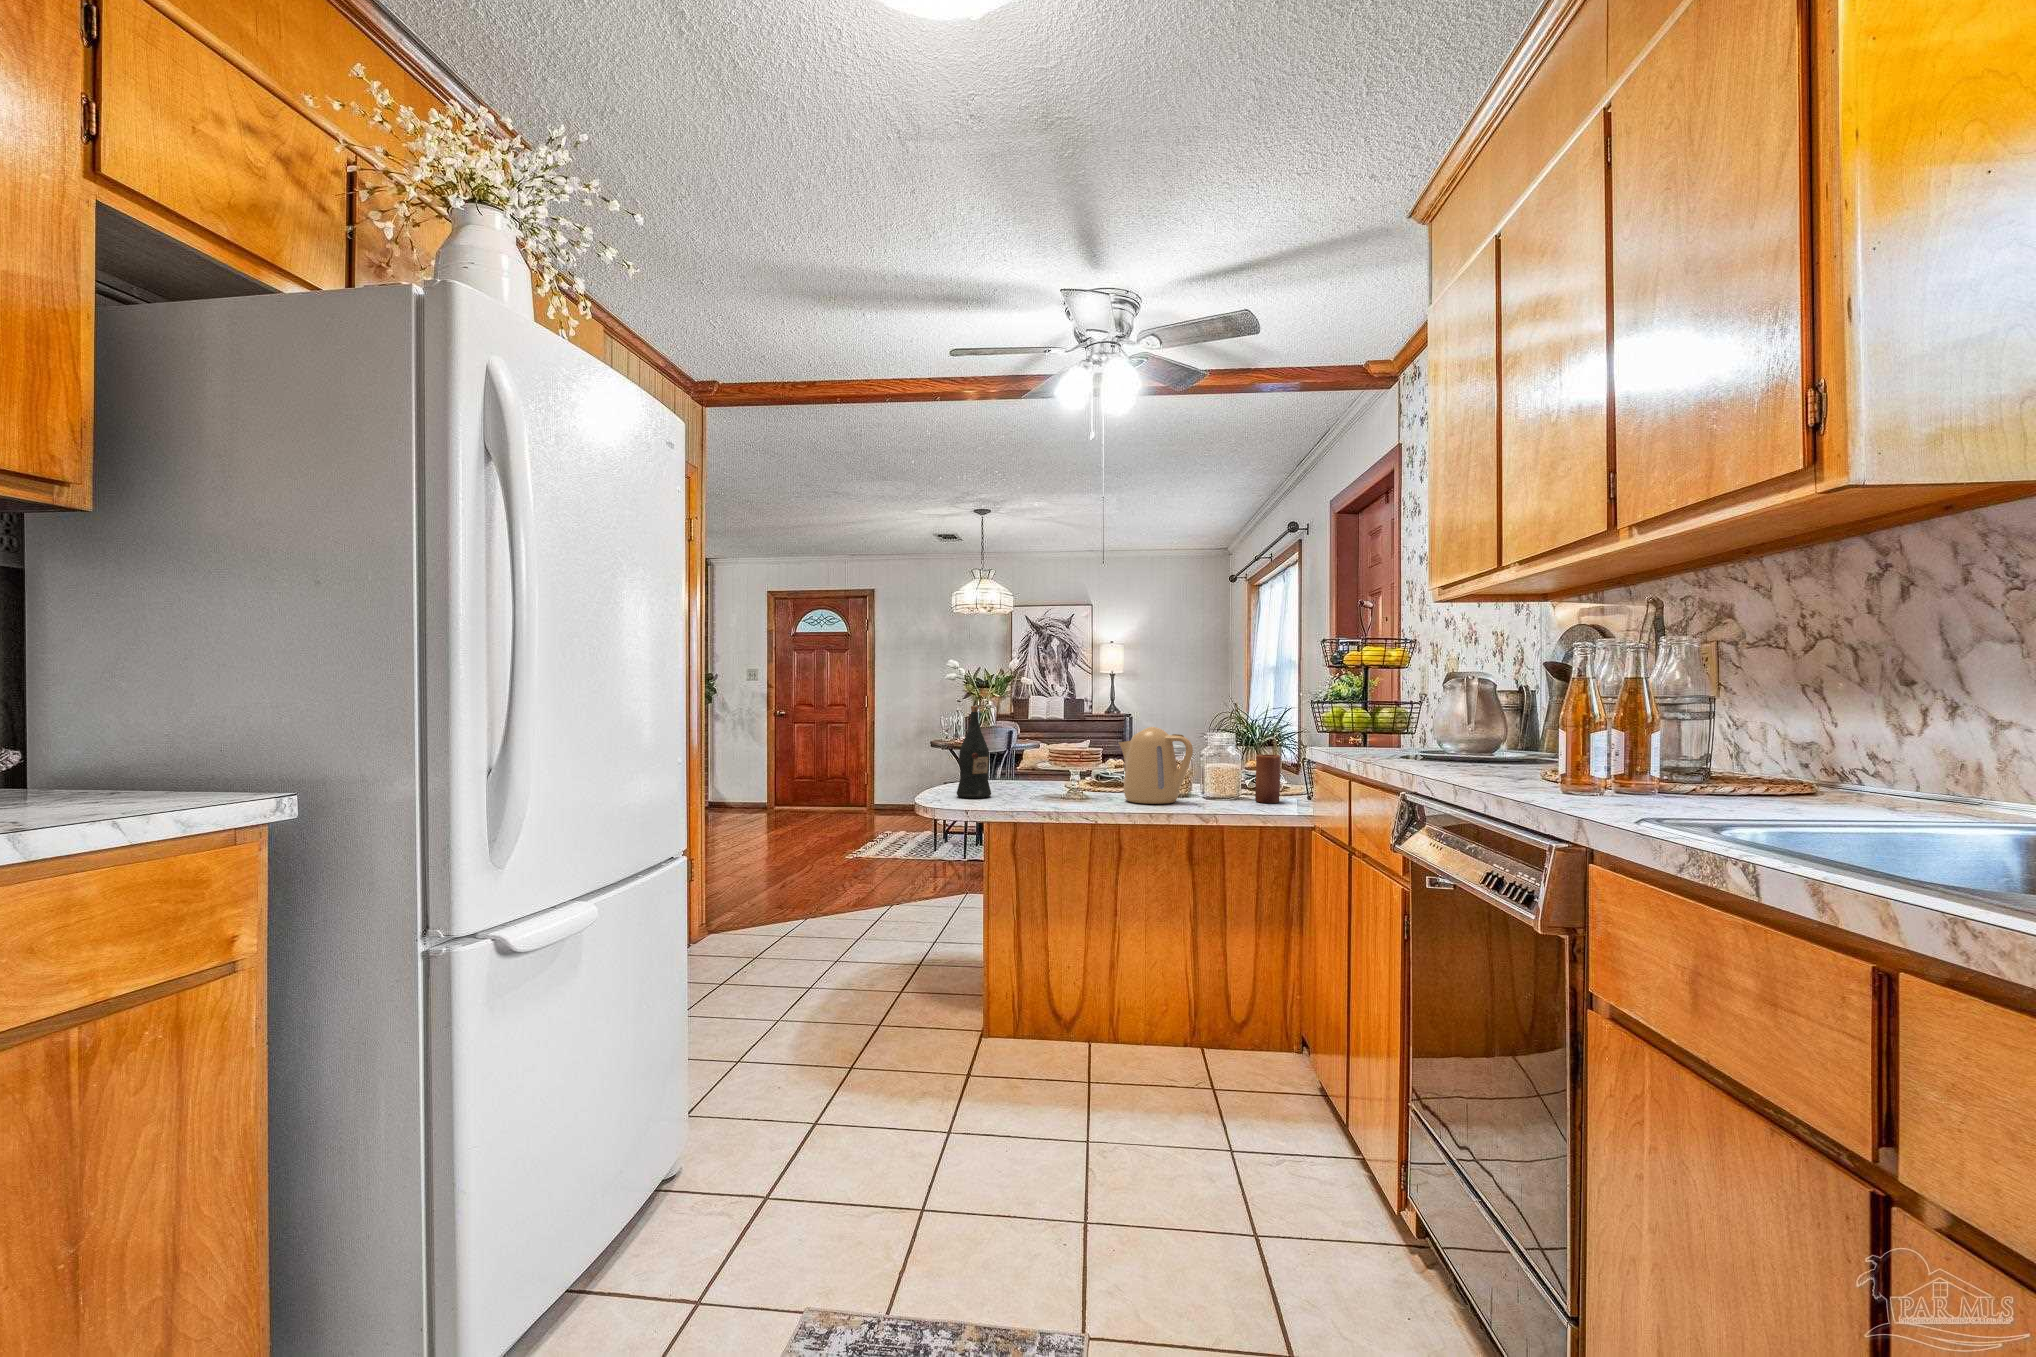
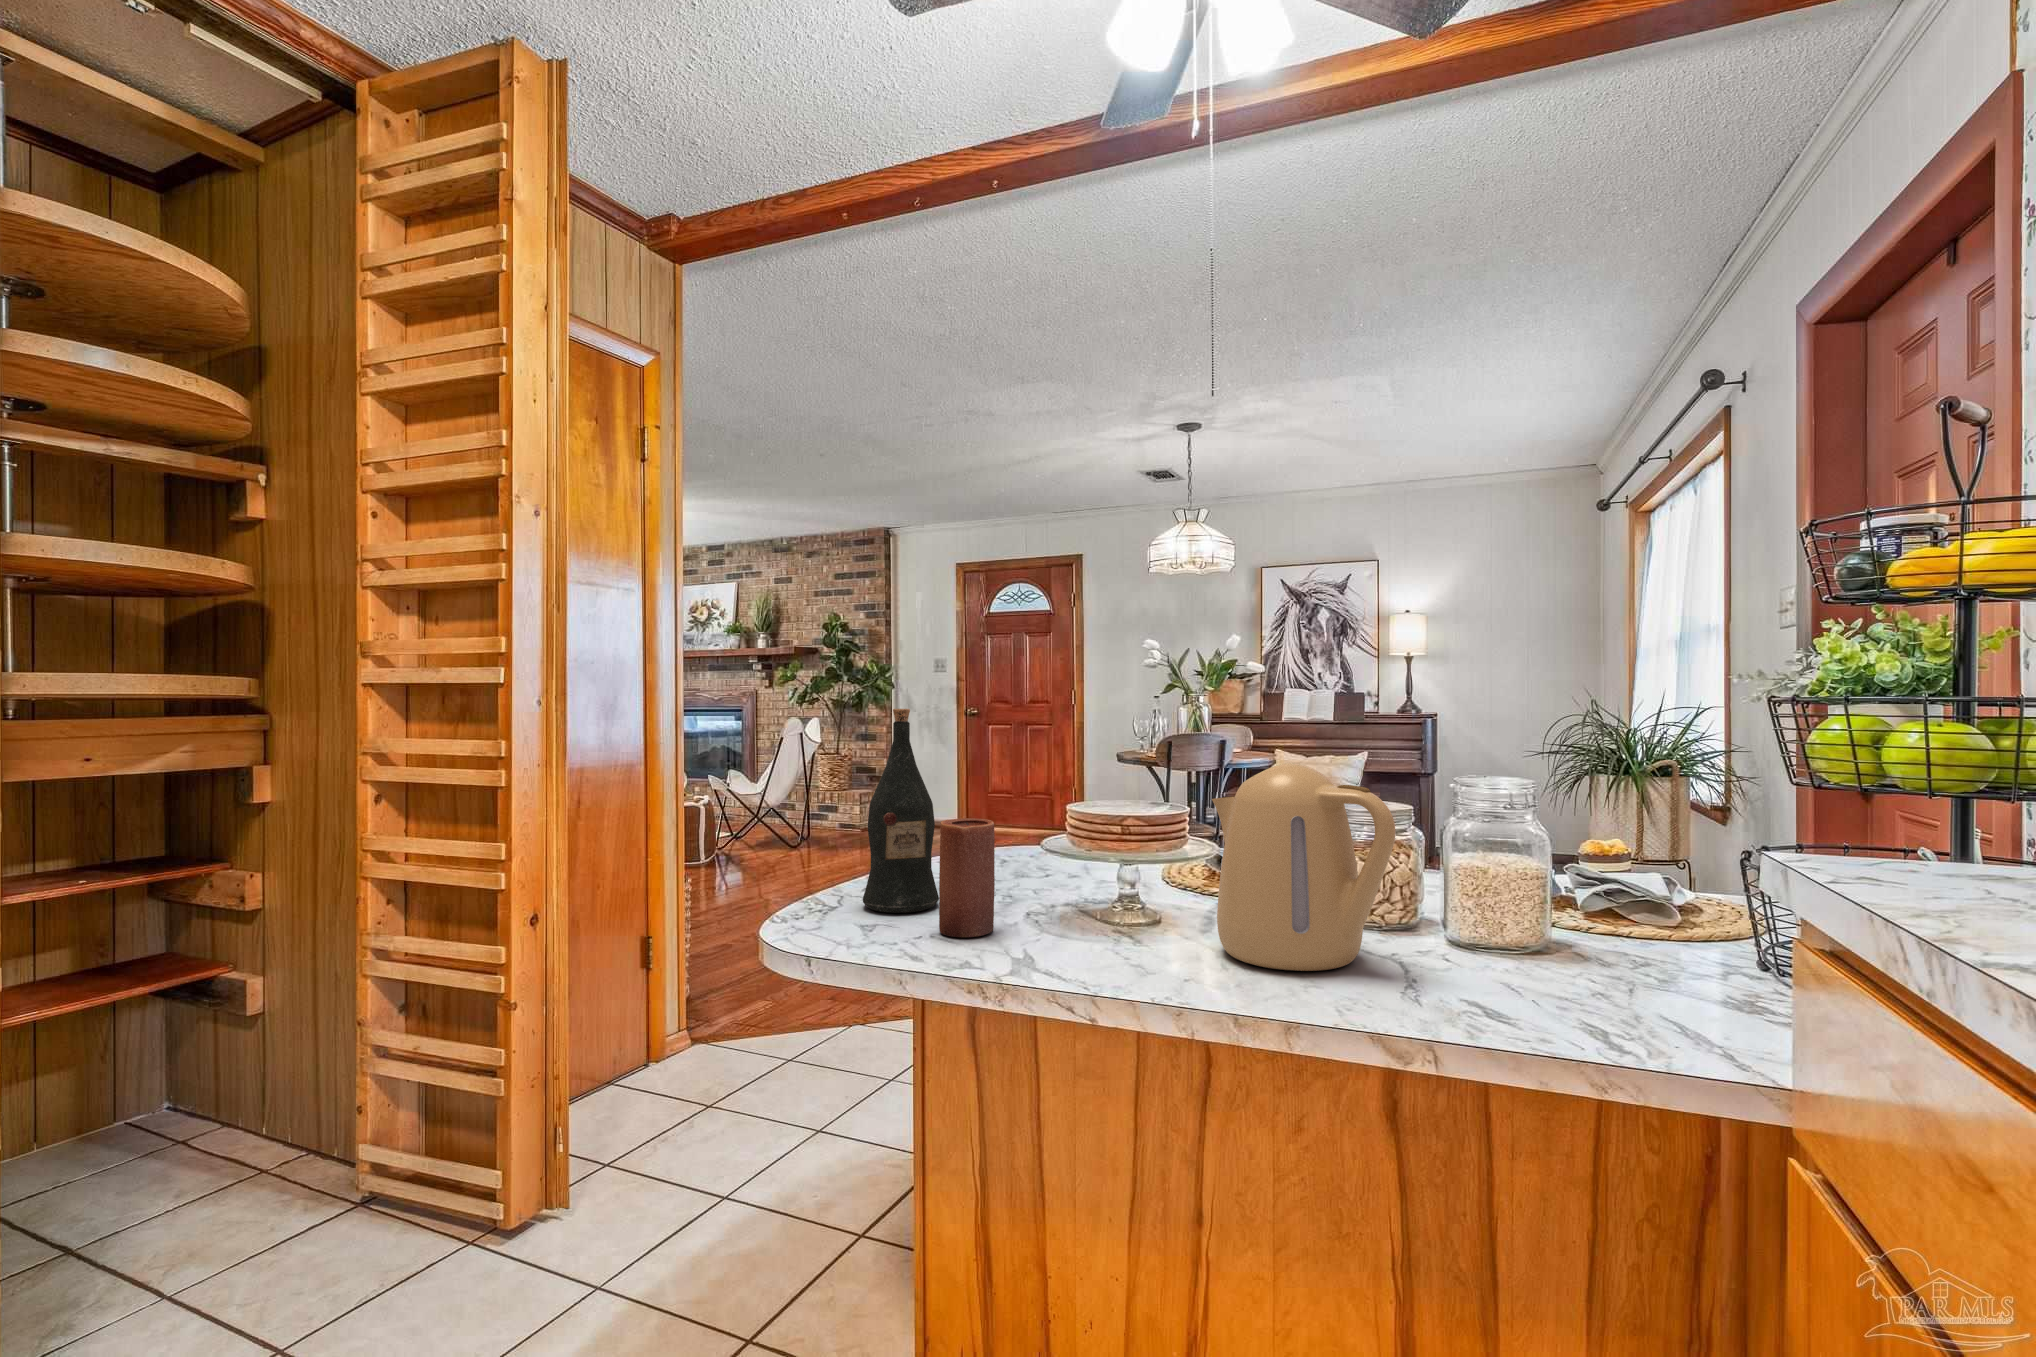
candle: present [1255,754,1280,803] -> present [939,818,995,937]

